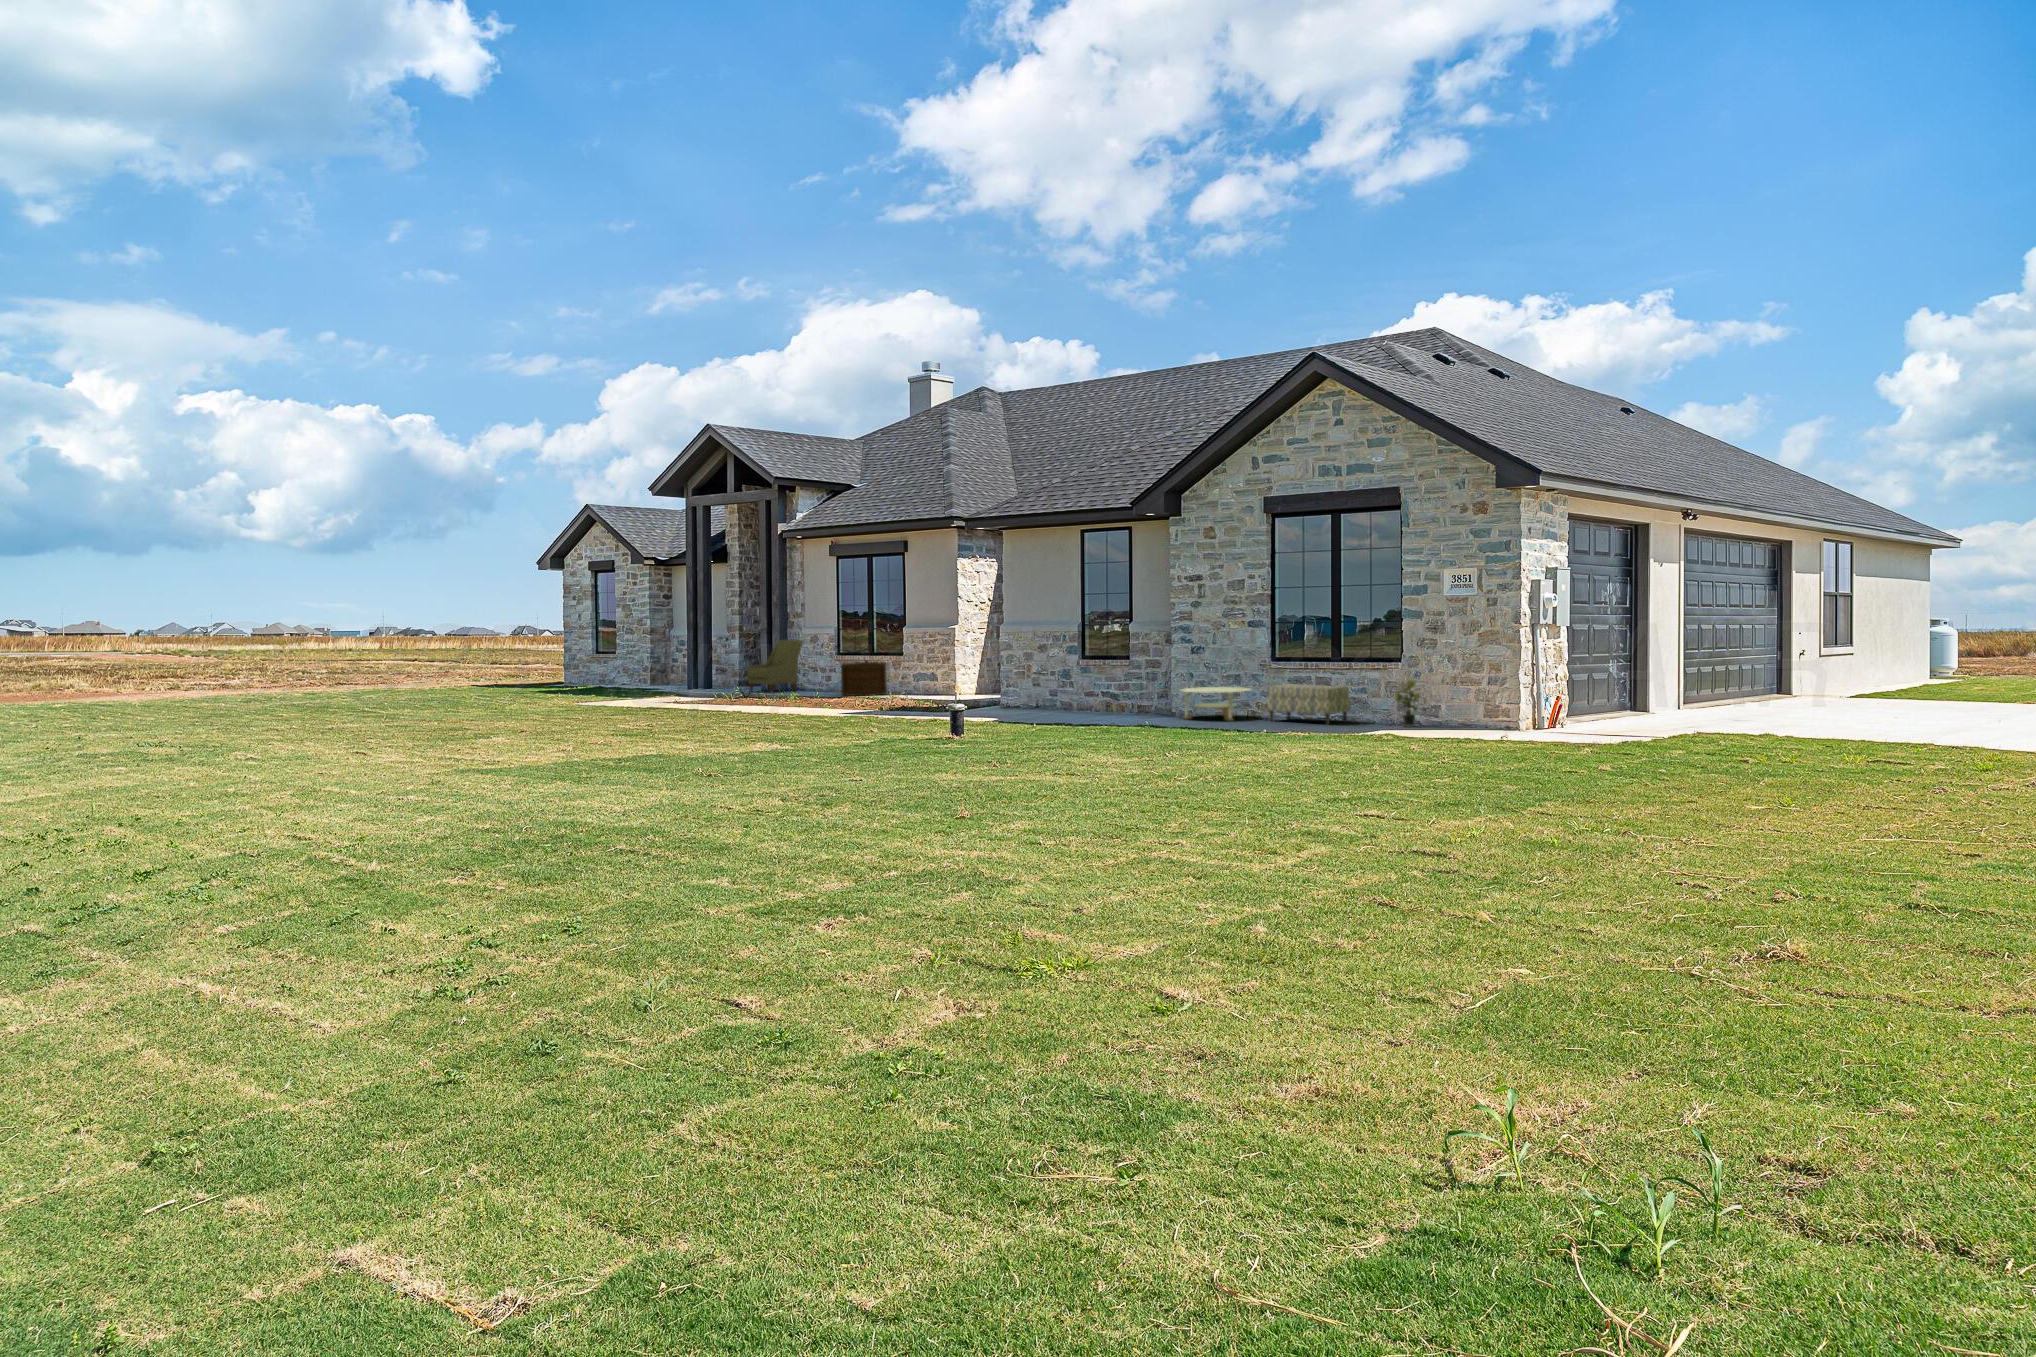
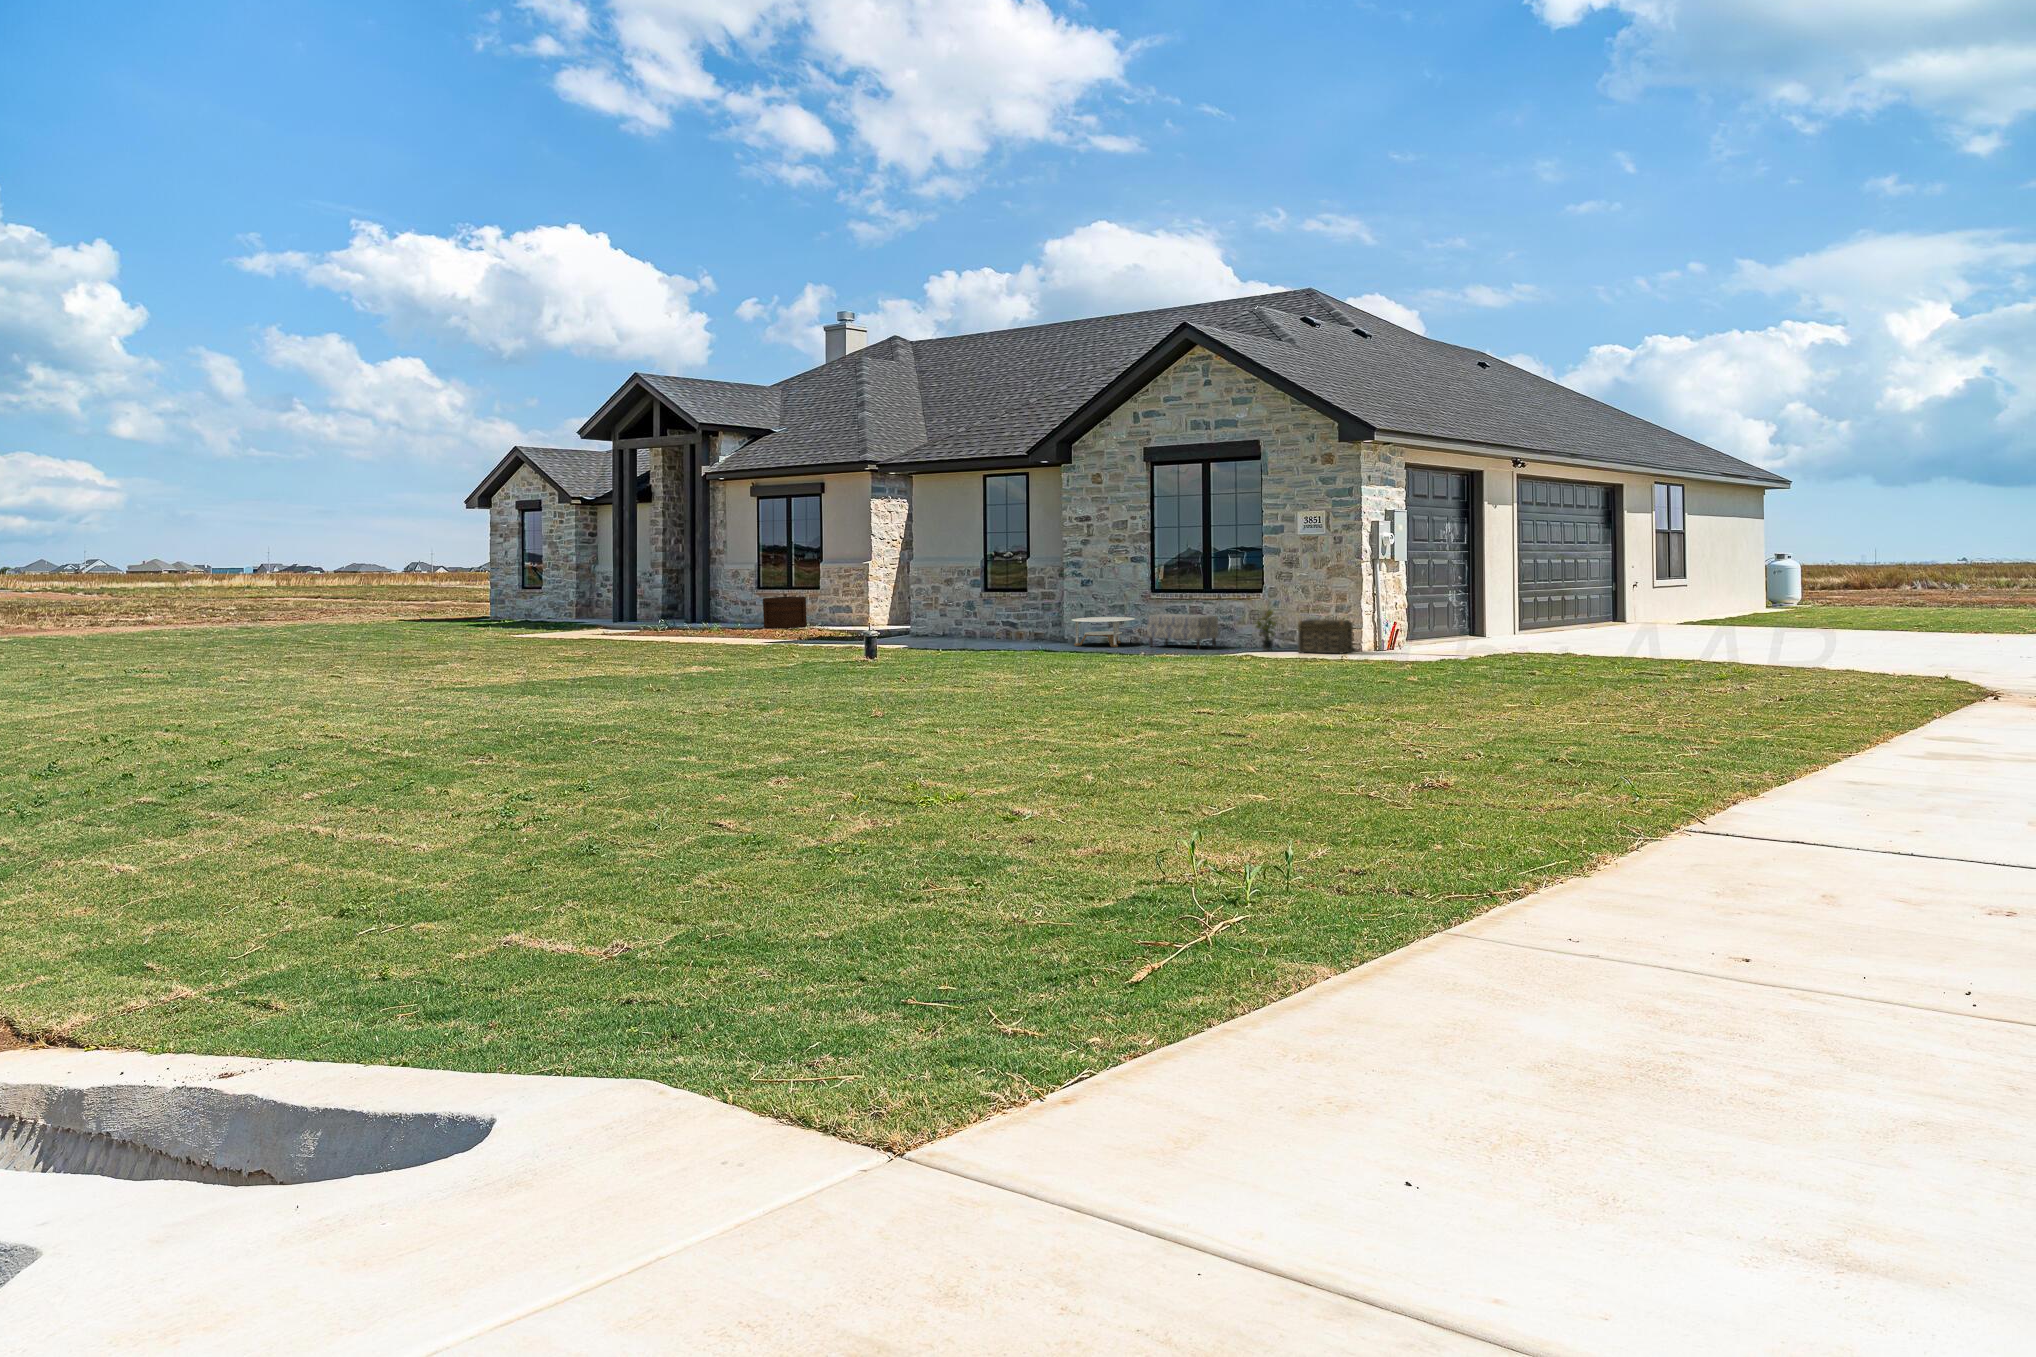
chair: present [747,640,803,693] -> none [673,576,726,626]
basket: none [1446,690,1513,733] -> present [1298,619,1353,654]

